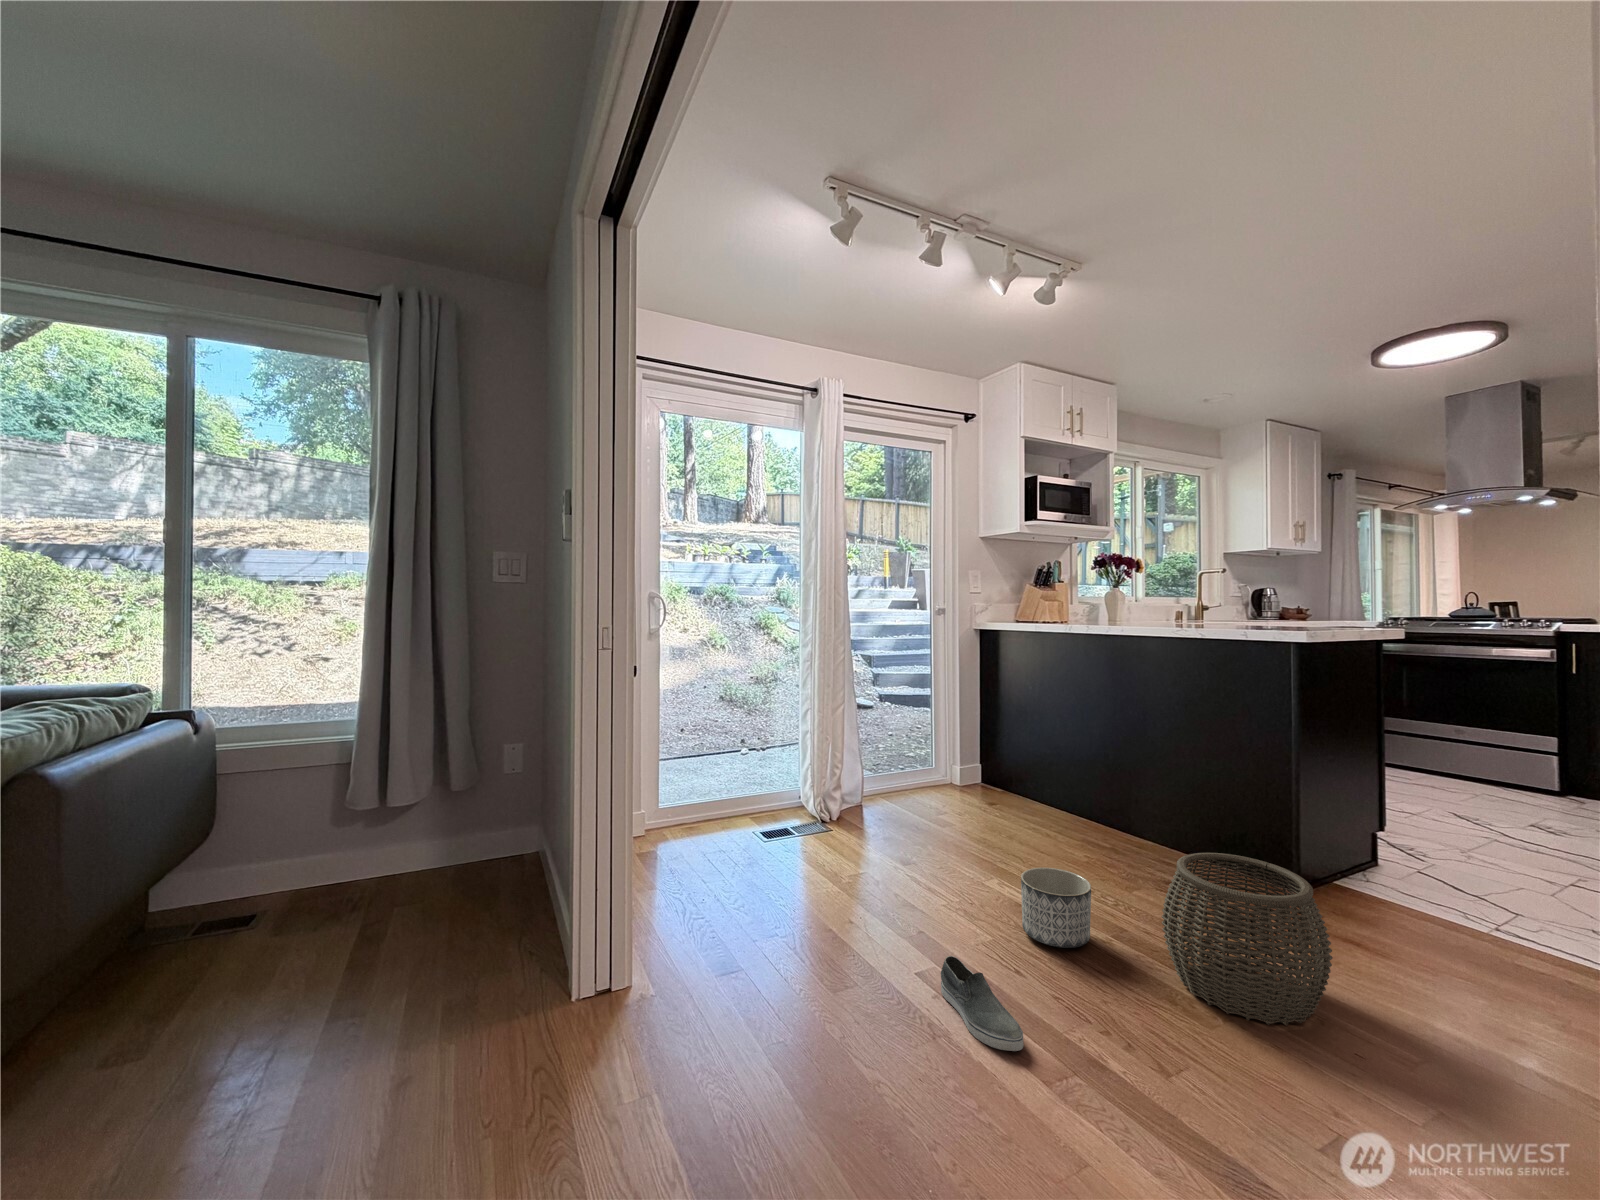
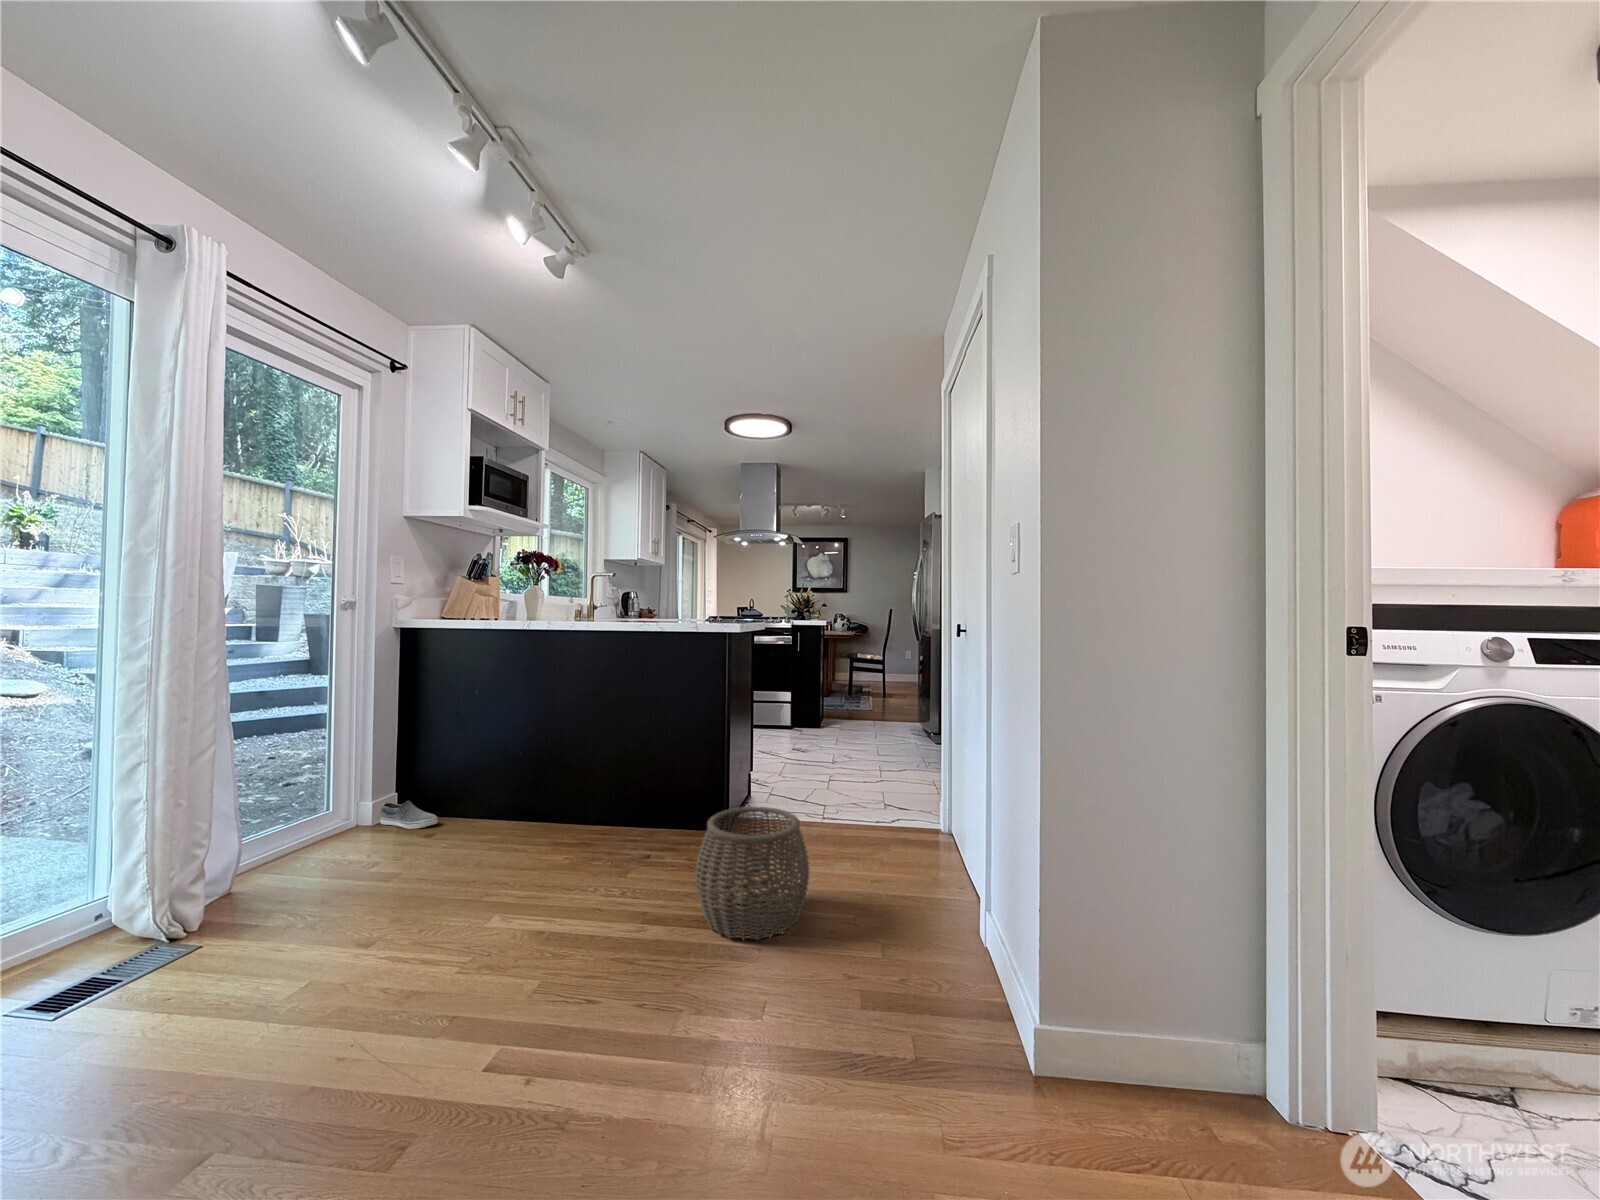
planter: present [1021,868,1091,948] -> none [562,872,634,958]
shoe: present [941,956,1024,1051] -> present [380,800,438,829]

